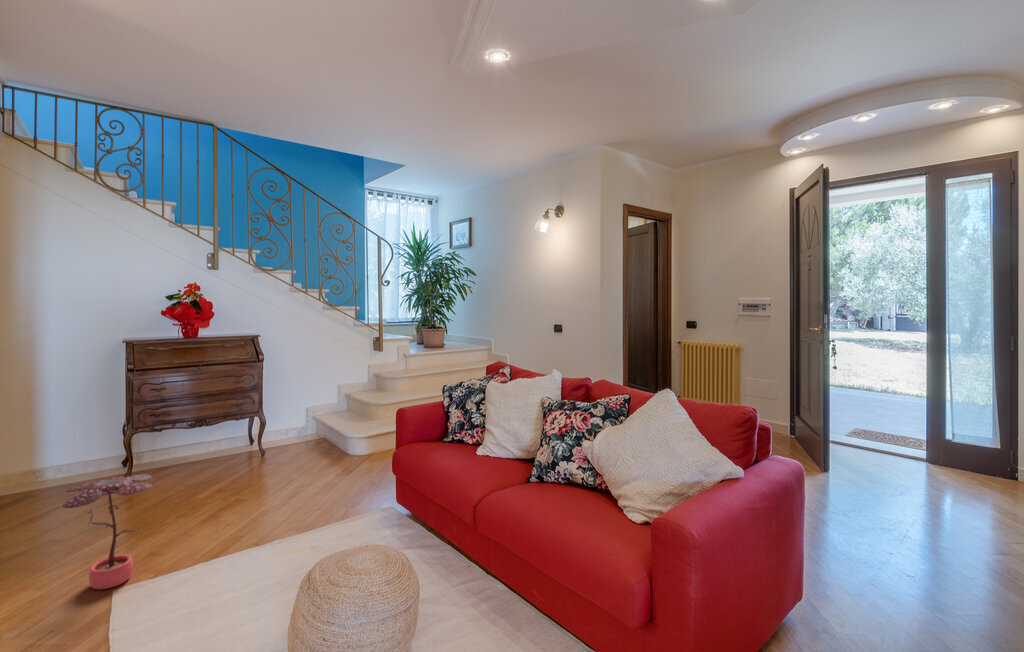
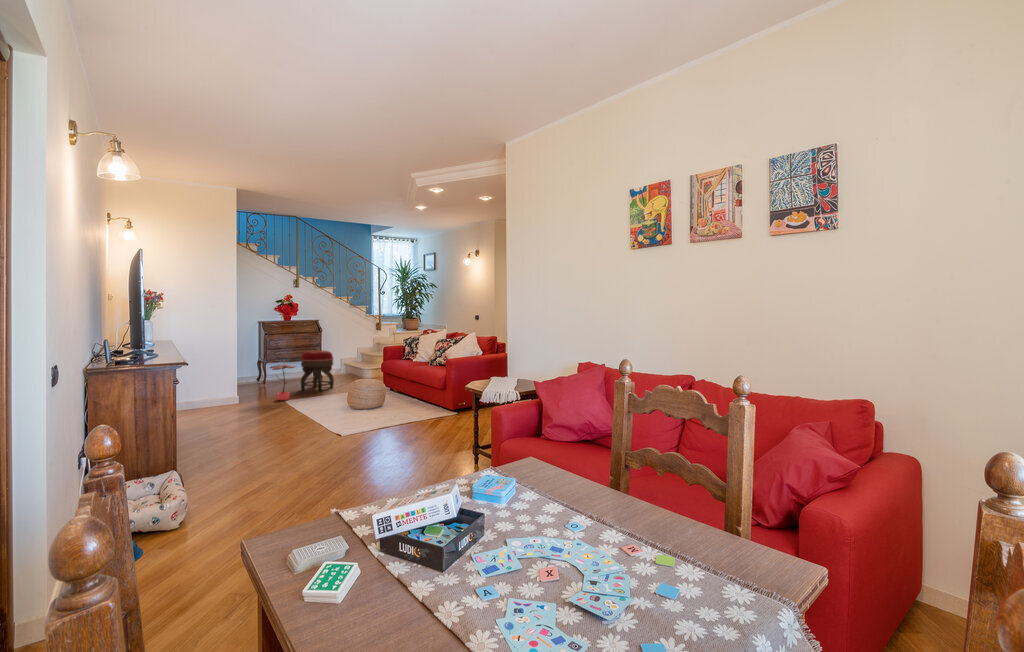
footstool: none [193,411,279,518] -> present [301,351,334,391]

